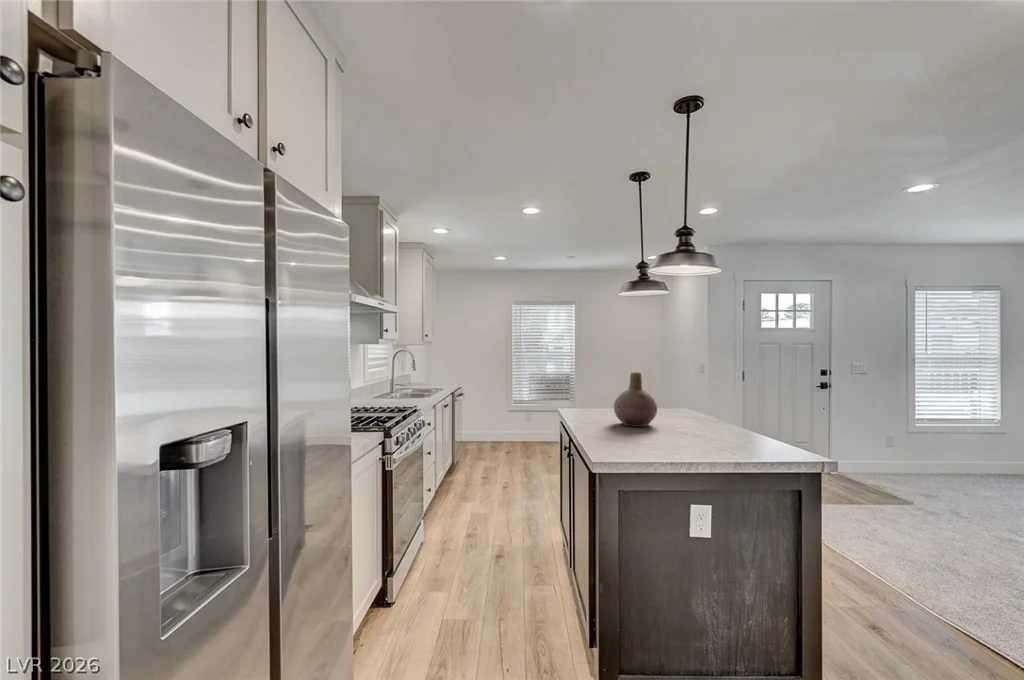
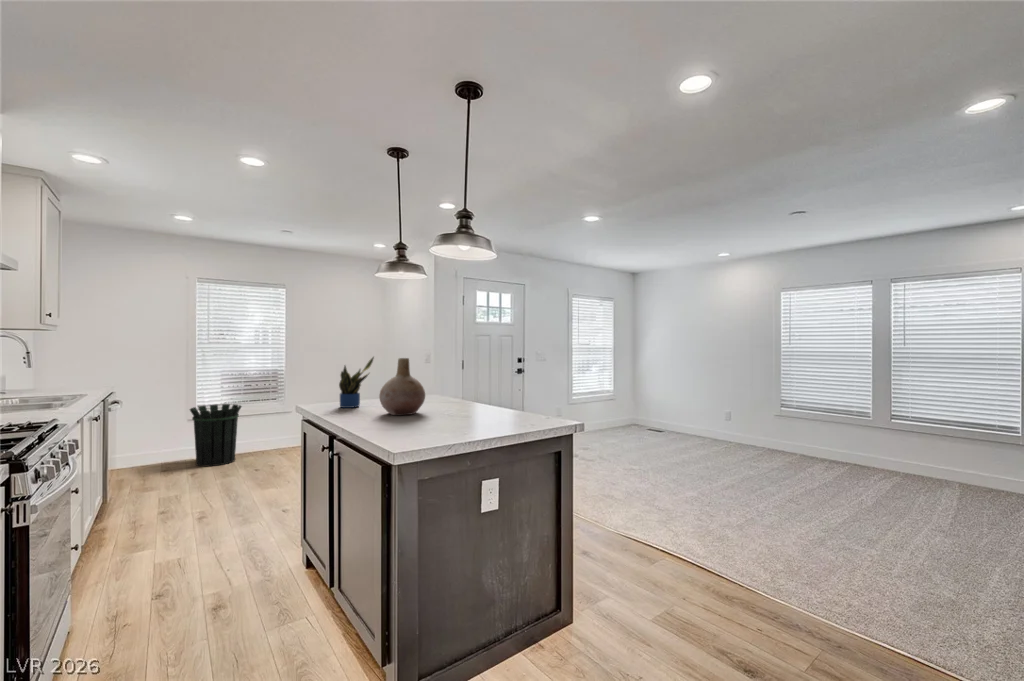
potted plant: none [586,369,617,414] -> present [339,357,374,408]
waste bin: none [509,399,543,448] -> present [190,404,241,466]

